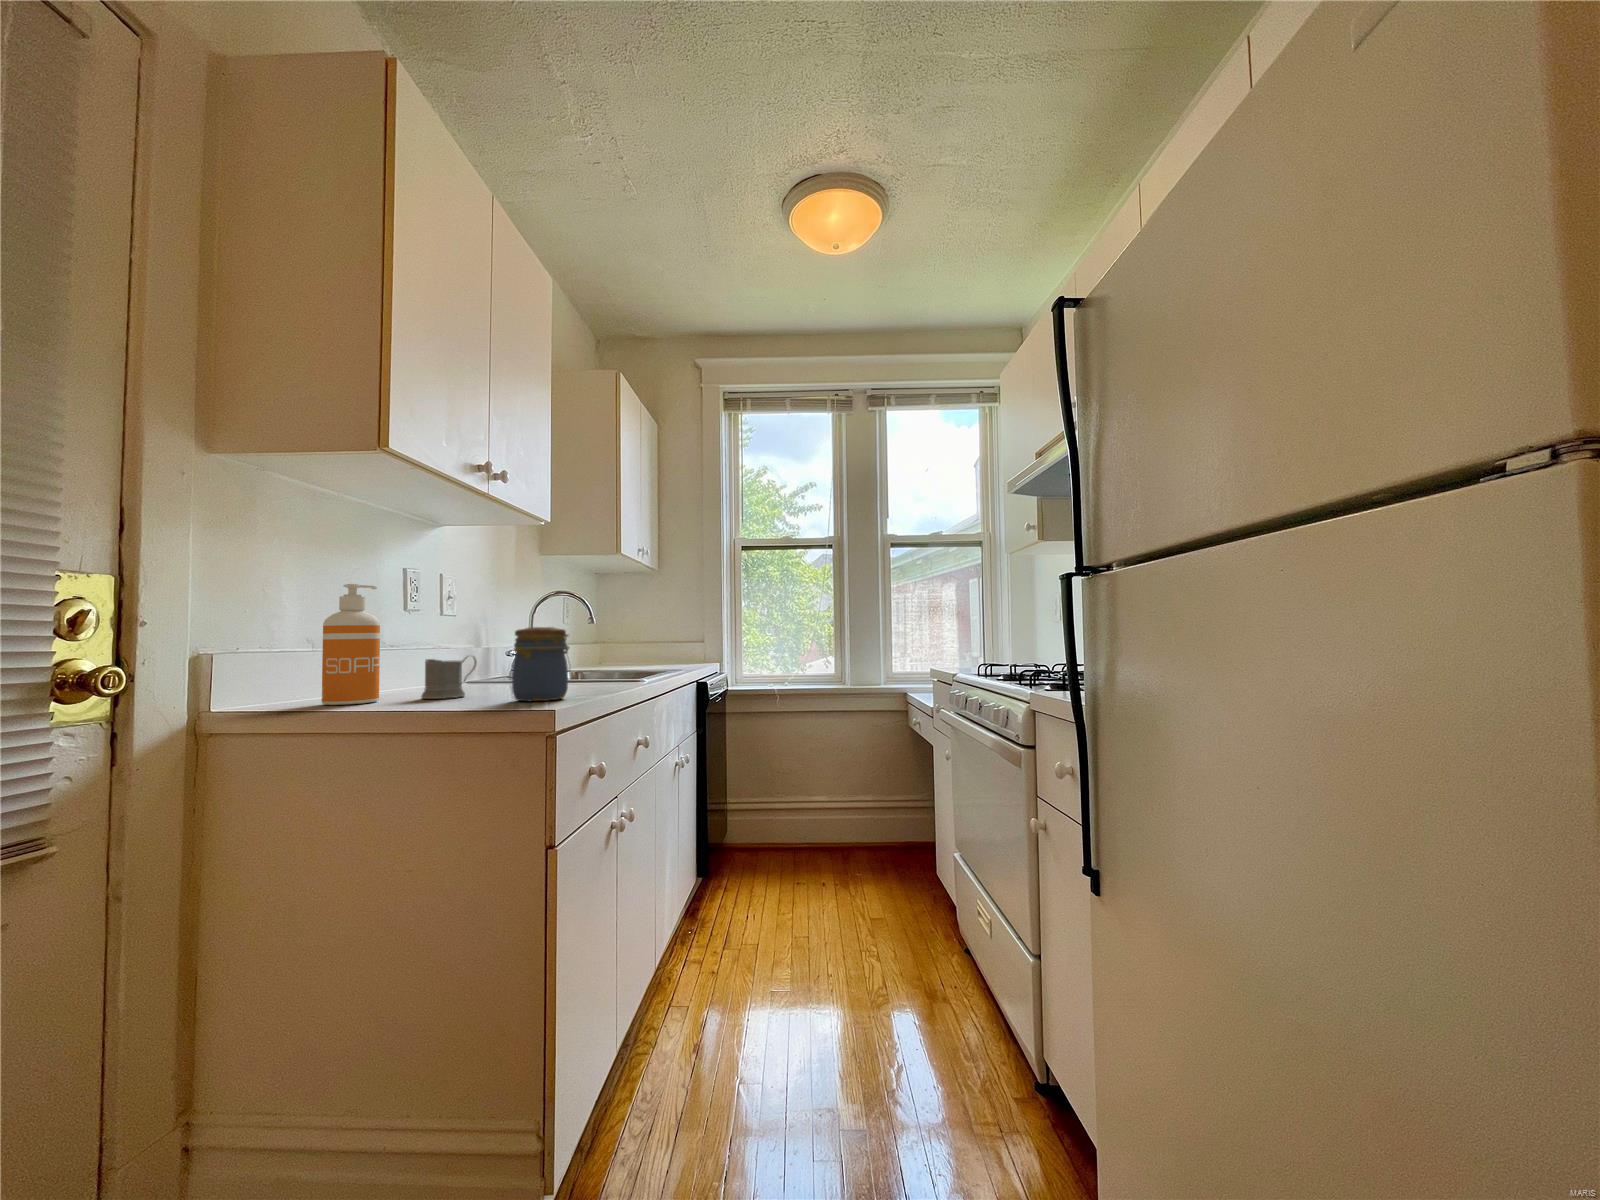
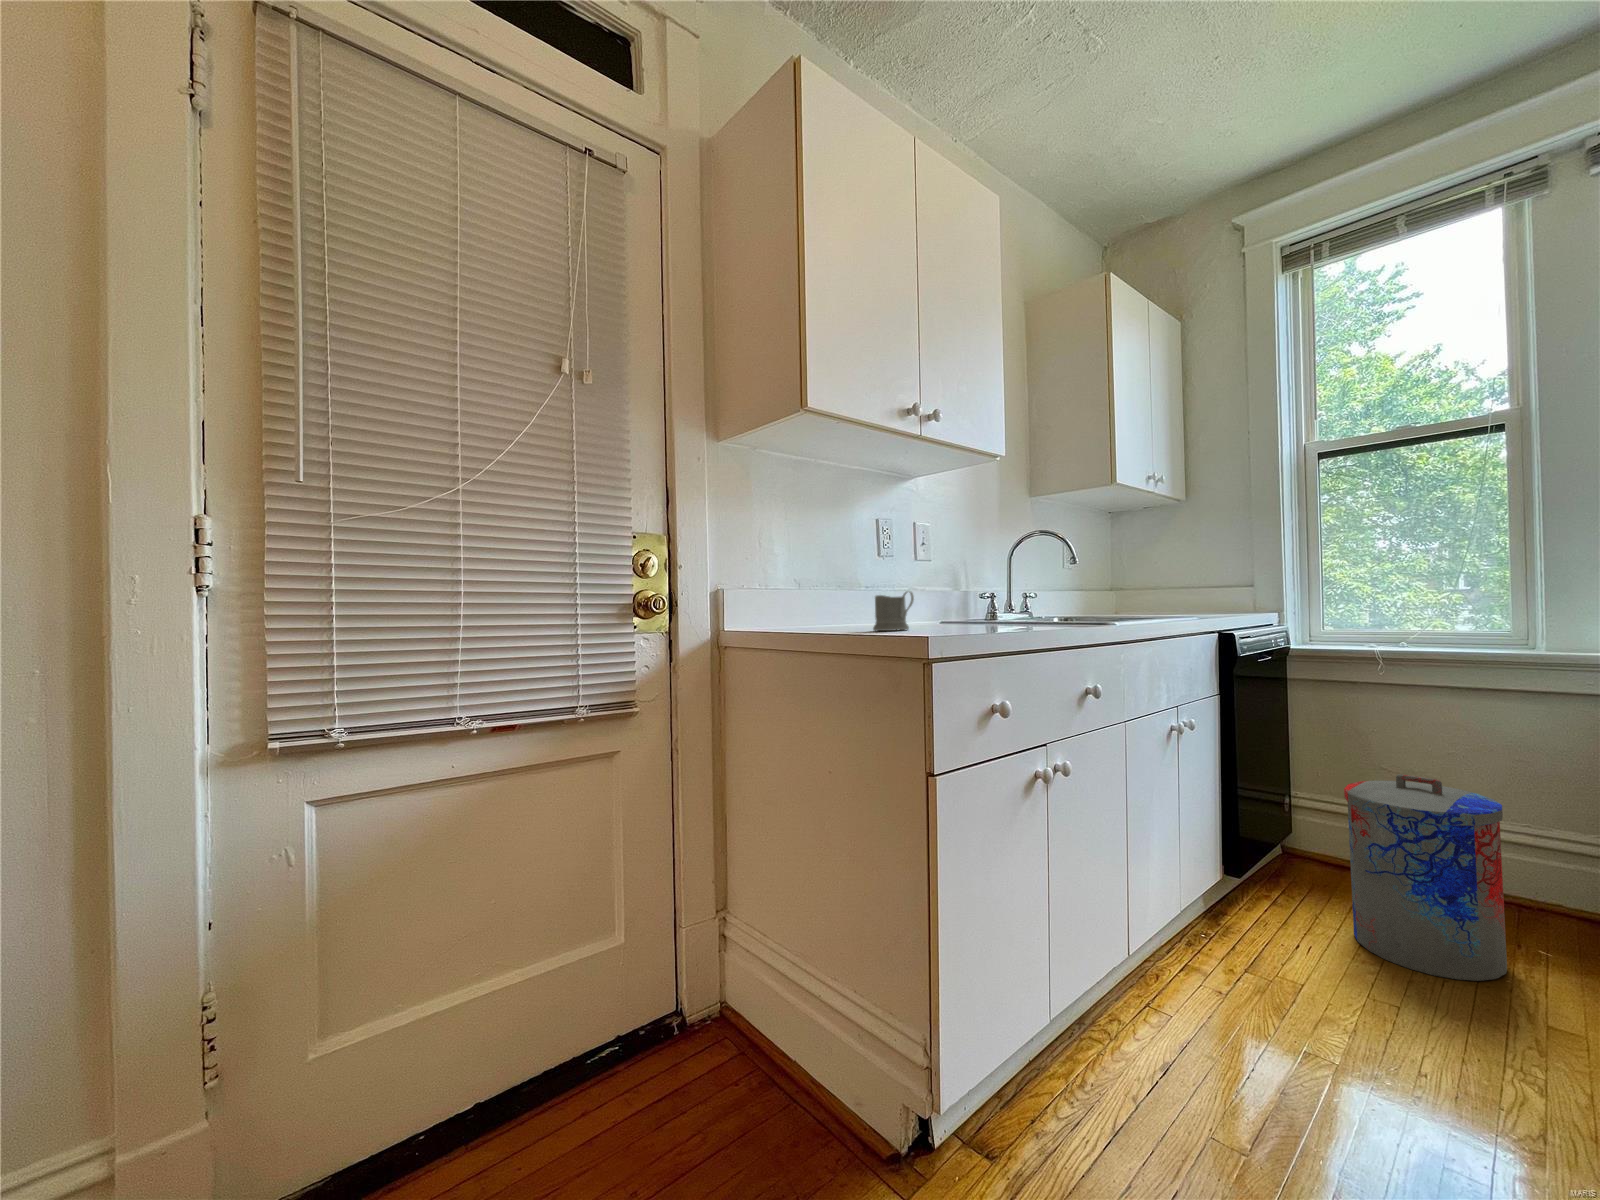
soap dispenser: present [322,584,380,705] -> none [800,531,842,632]
jar: present [512,627,569,701] -> none [927,558,987,633]
trash can: none [771,778,850,912] -> present [1344,774,1507,981]

